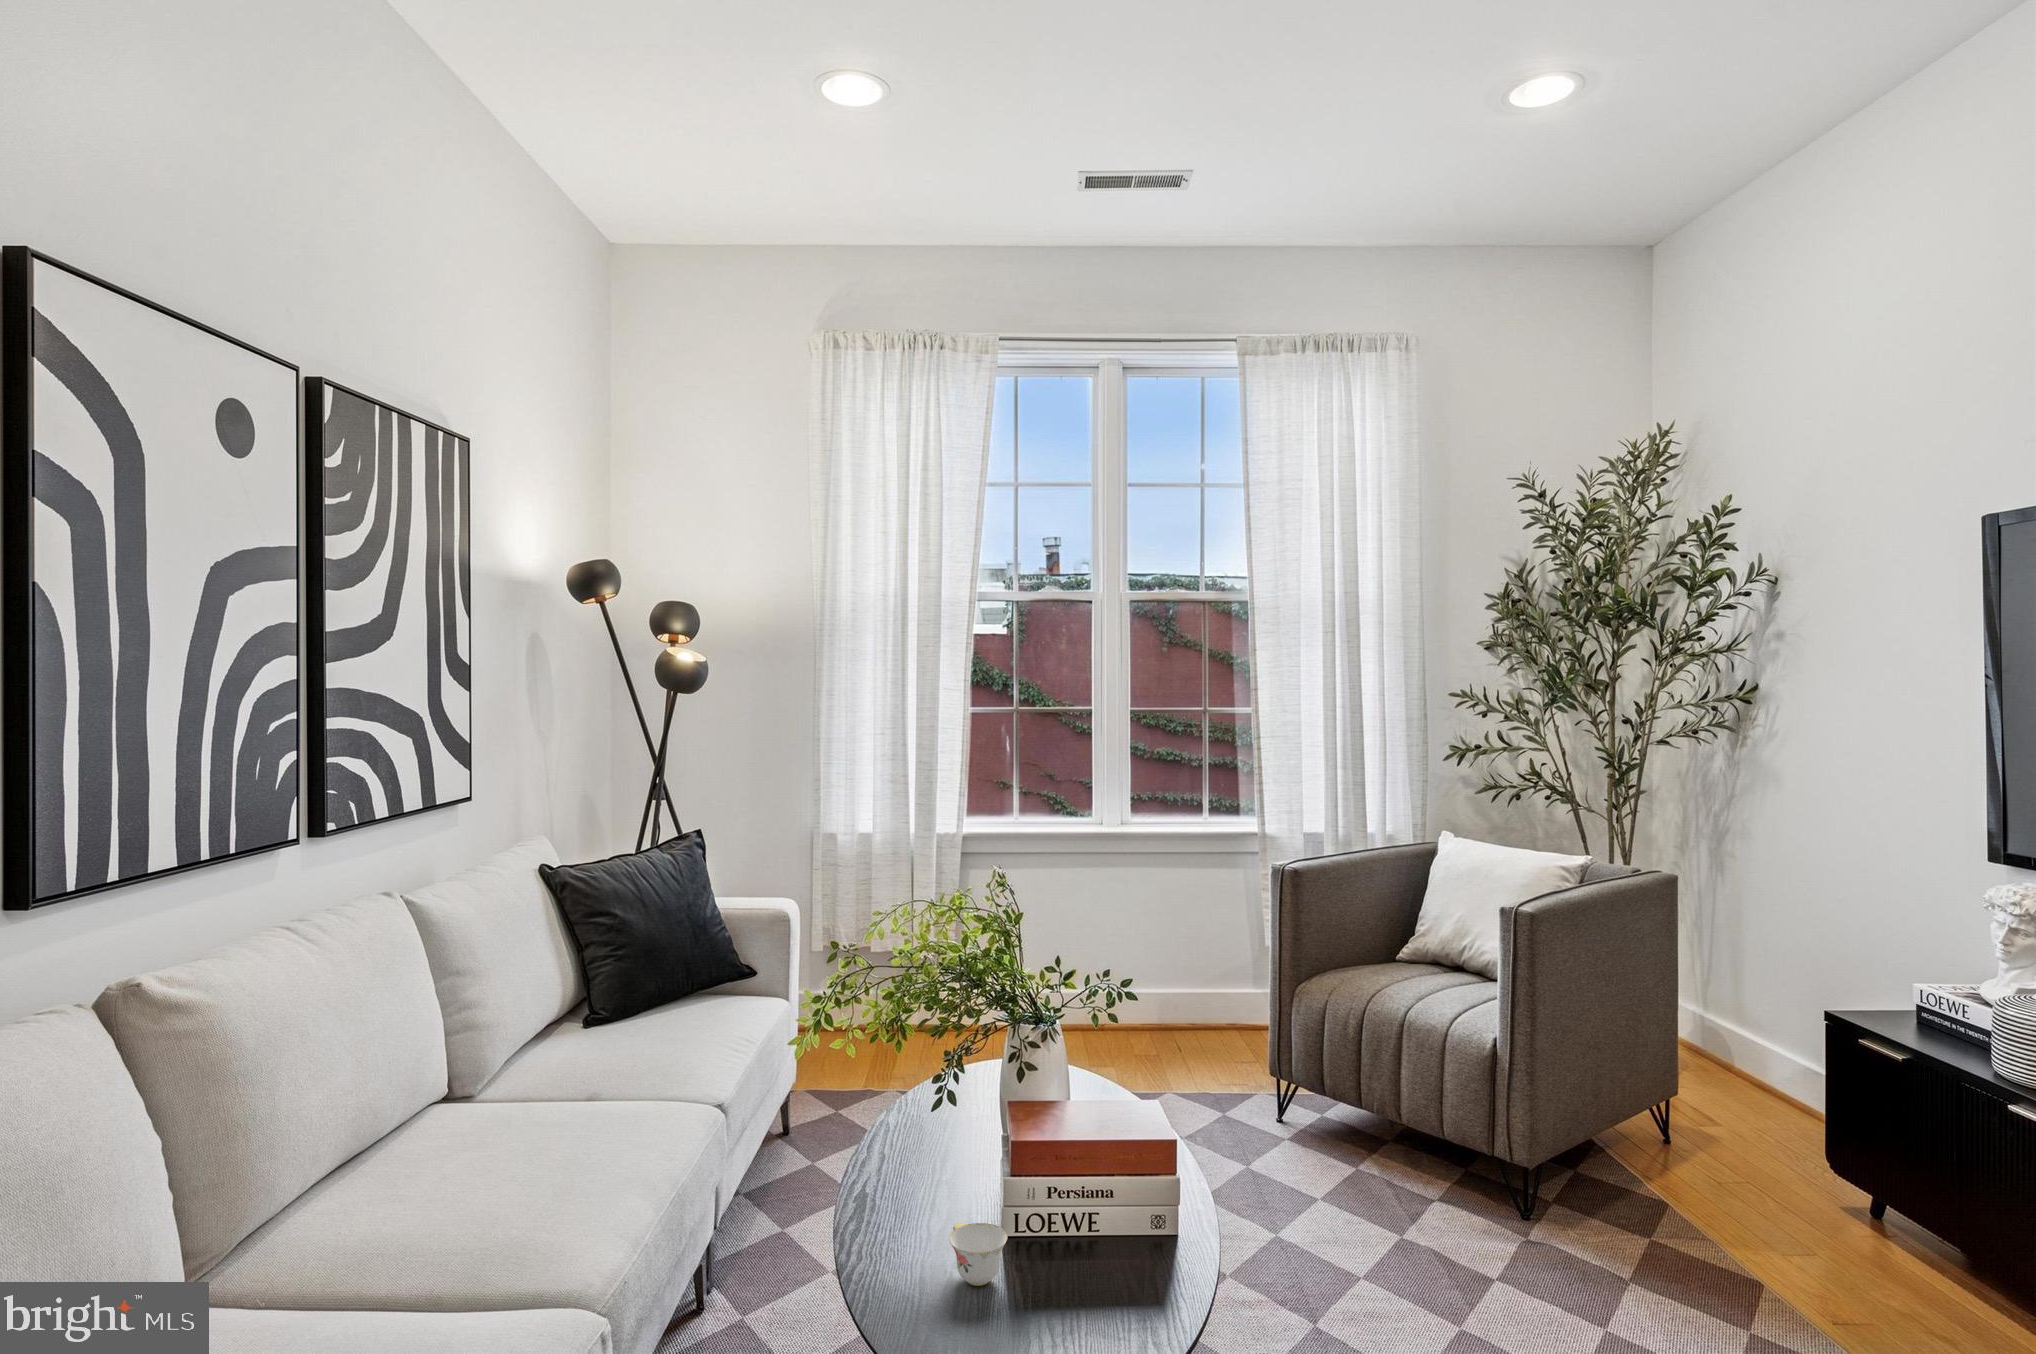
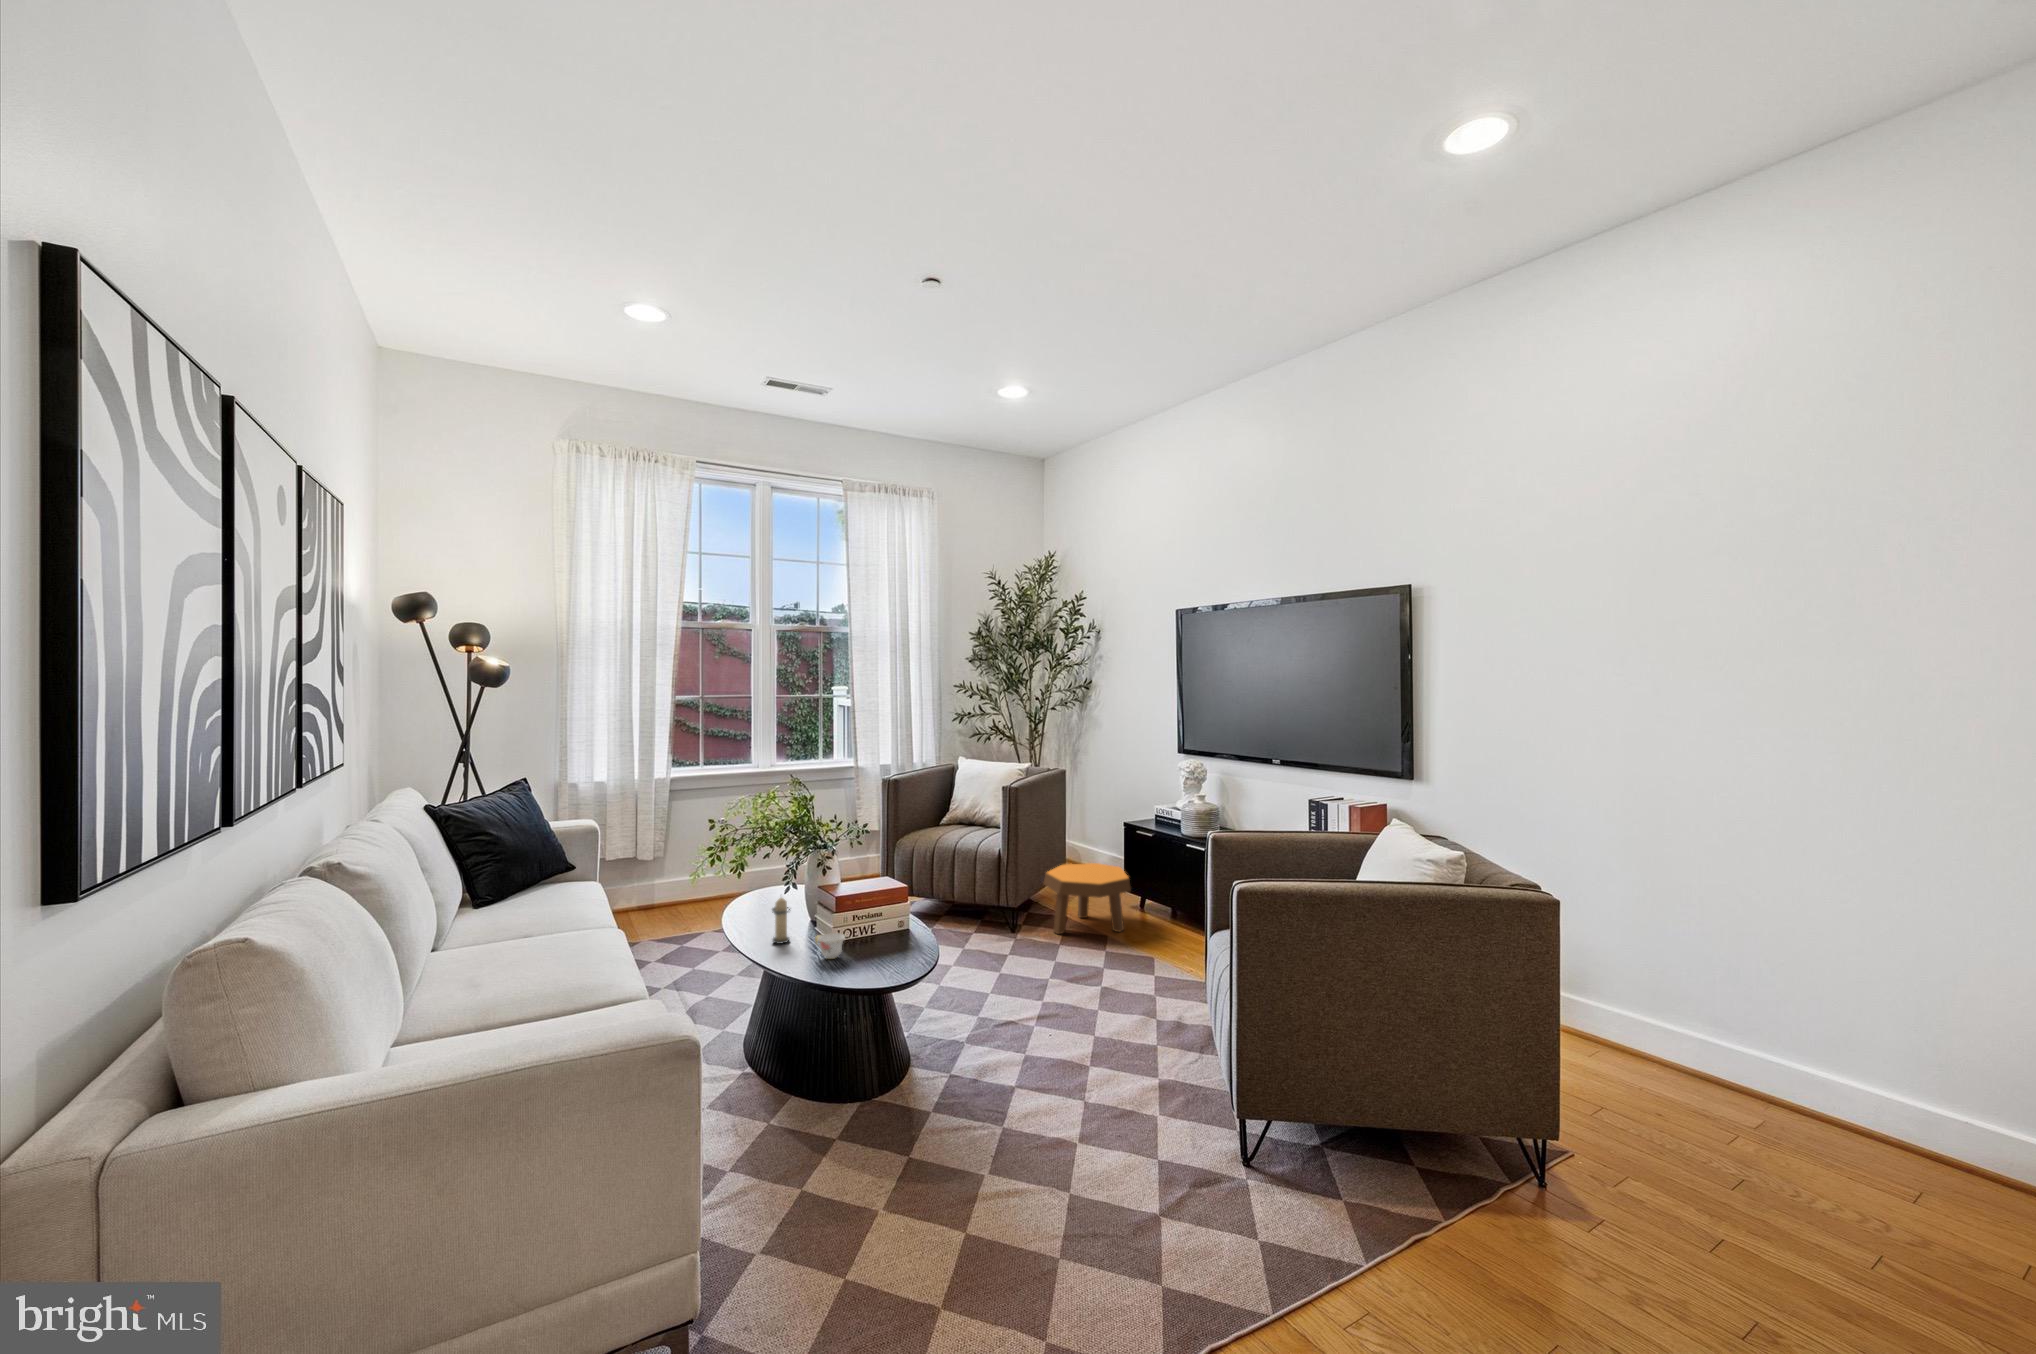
footstool: none [1601,1087,1833,1284] -> present [1044,863,1131,934]
candle: none [904,1111,950,1212] -> present [772,898,790,944]

